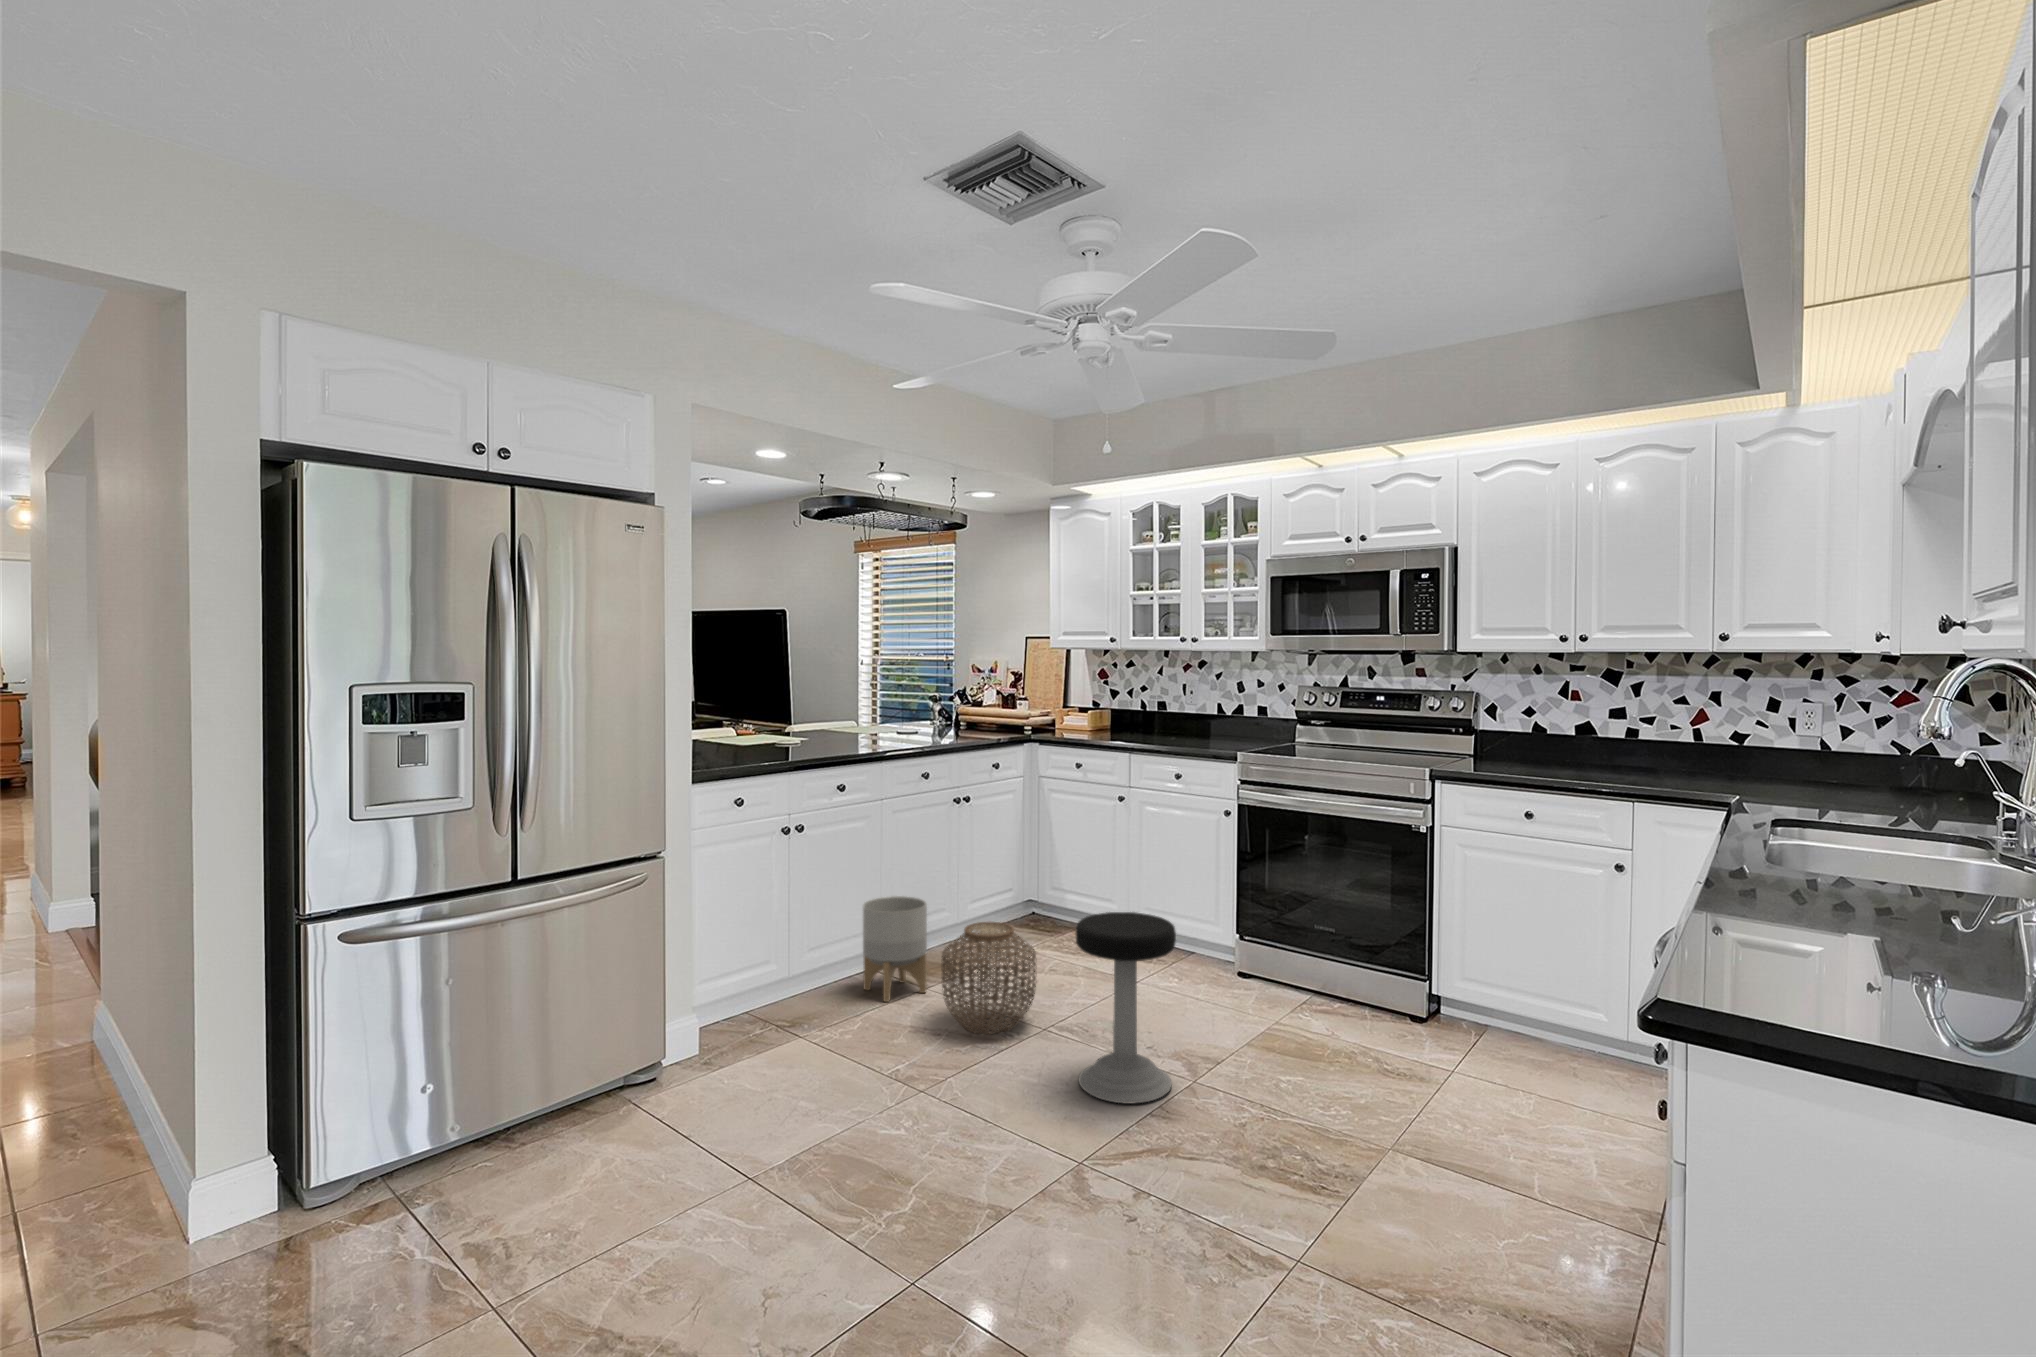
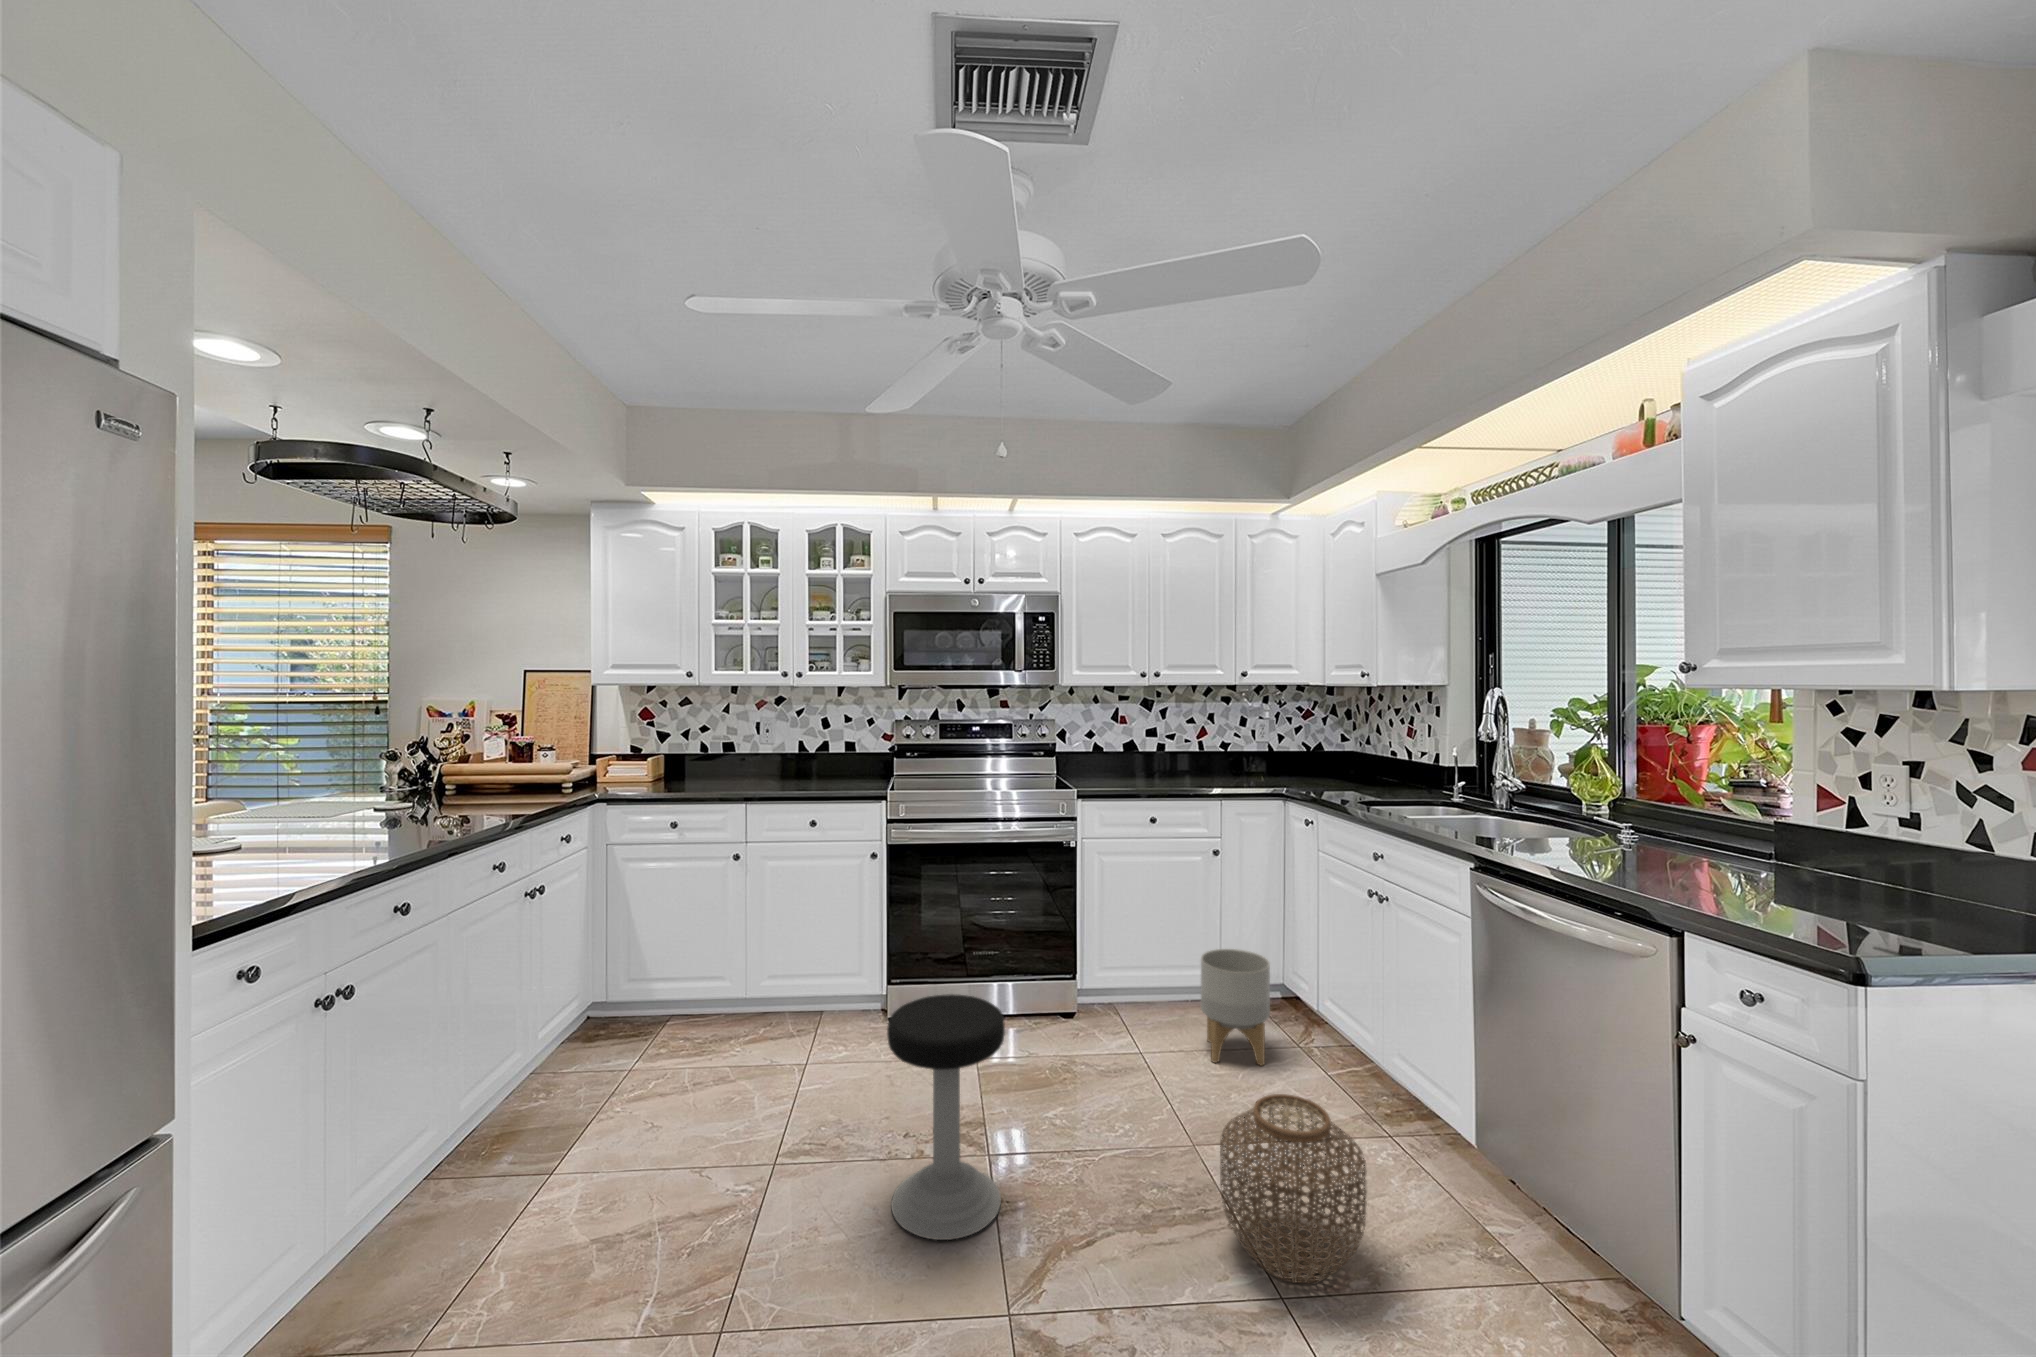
planter: present [863,896,927,1002] -> present [1201,949,1270,1066]
woven basket: present [942,922,1036,1034] -> present [1220,1094,1367,1283]

